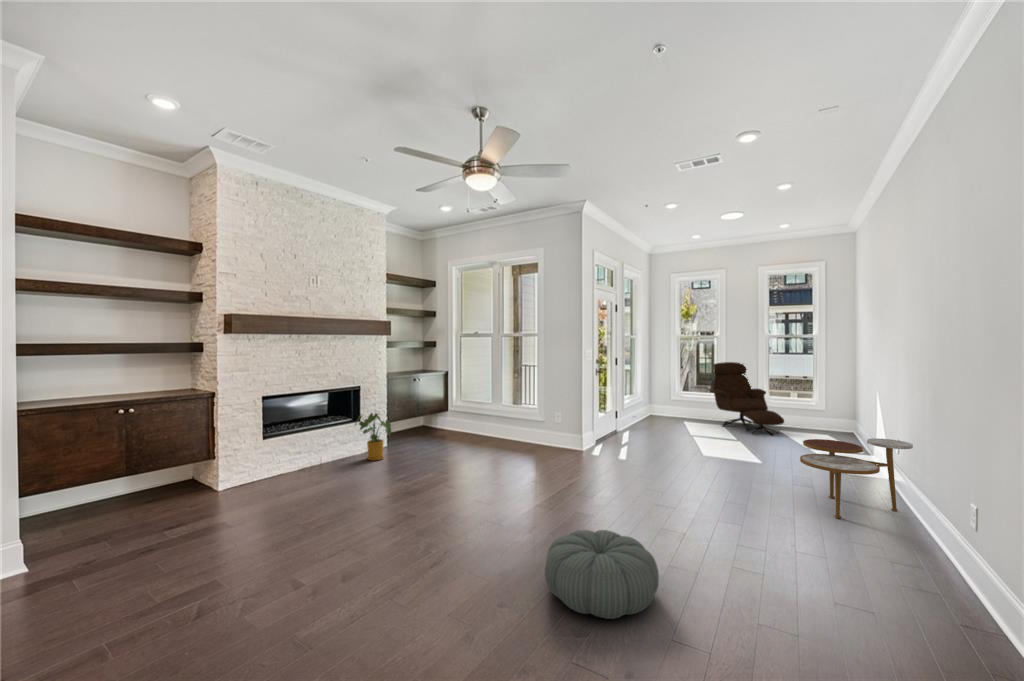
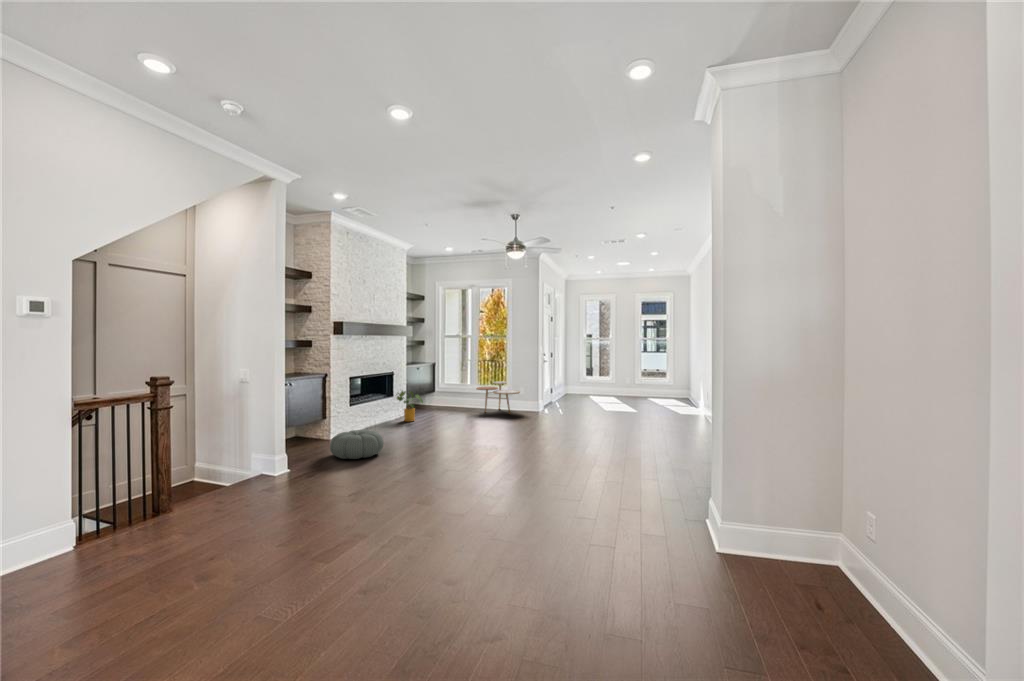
lounge chair: present [712,362,784,436] -> none [605,355,649,399]
side table: present [800,438,913,518] -> present [476,381,520,414]
pouf: present [545,530,659,619] -> present [330,430,384,459]

